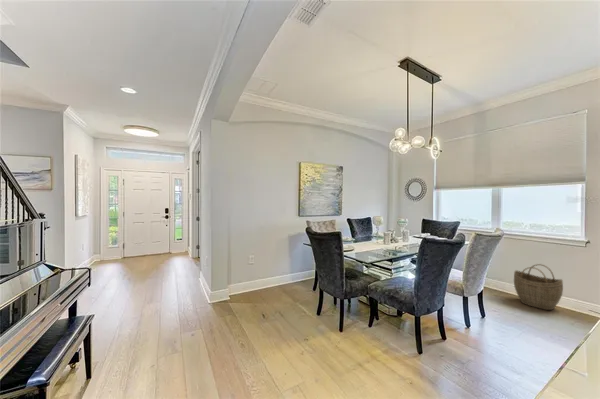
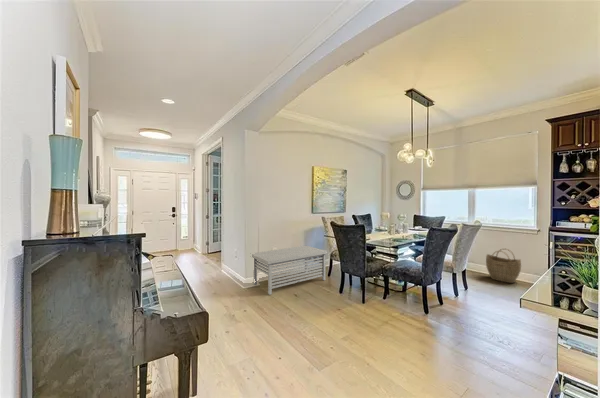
storage bench: none [219,253,309,312] -> present [252,246,327,295]

